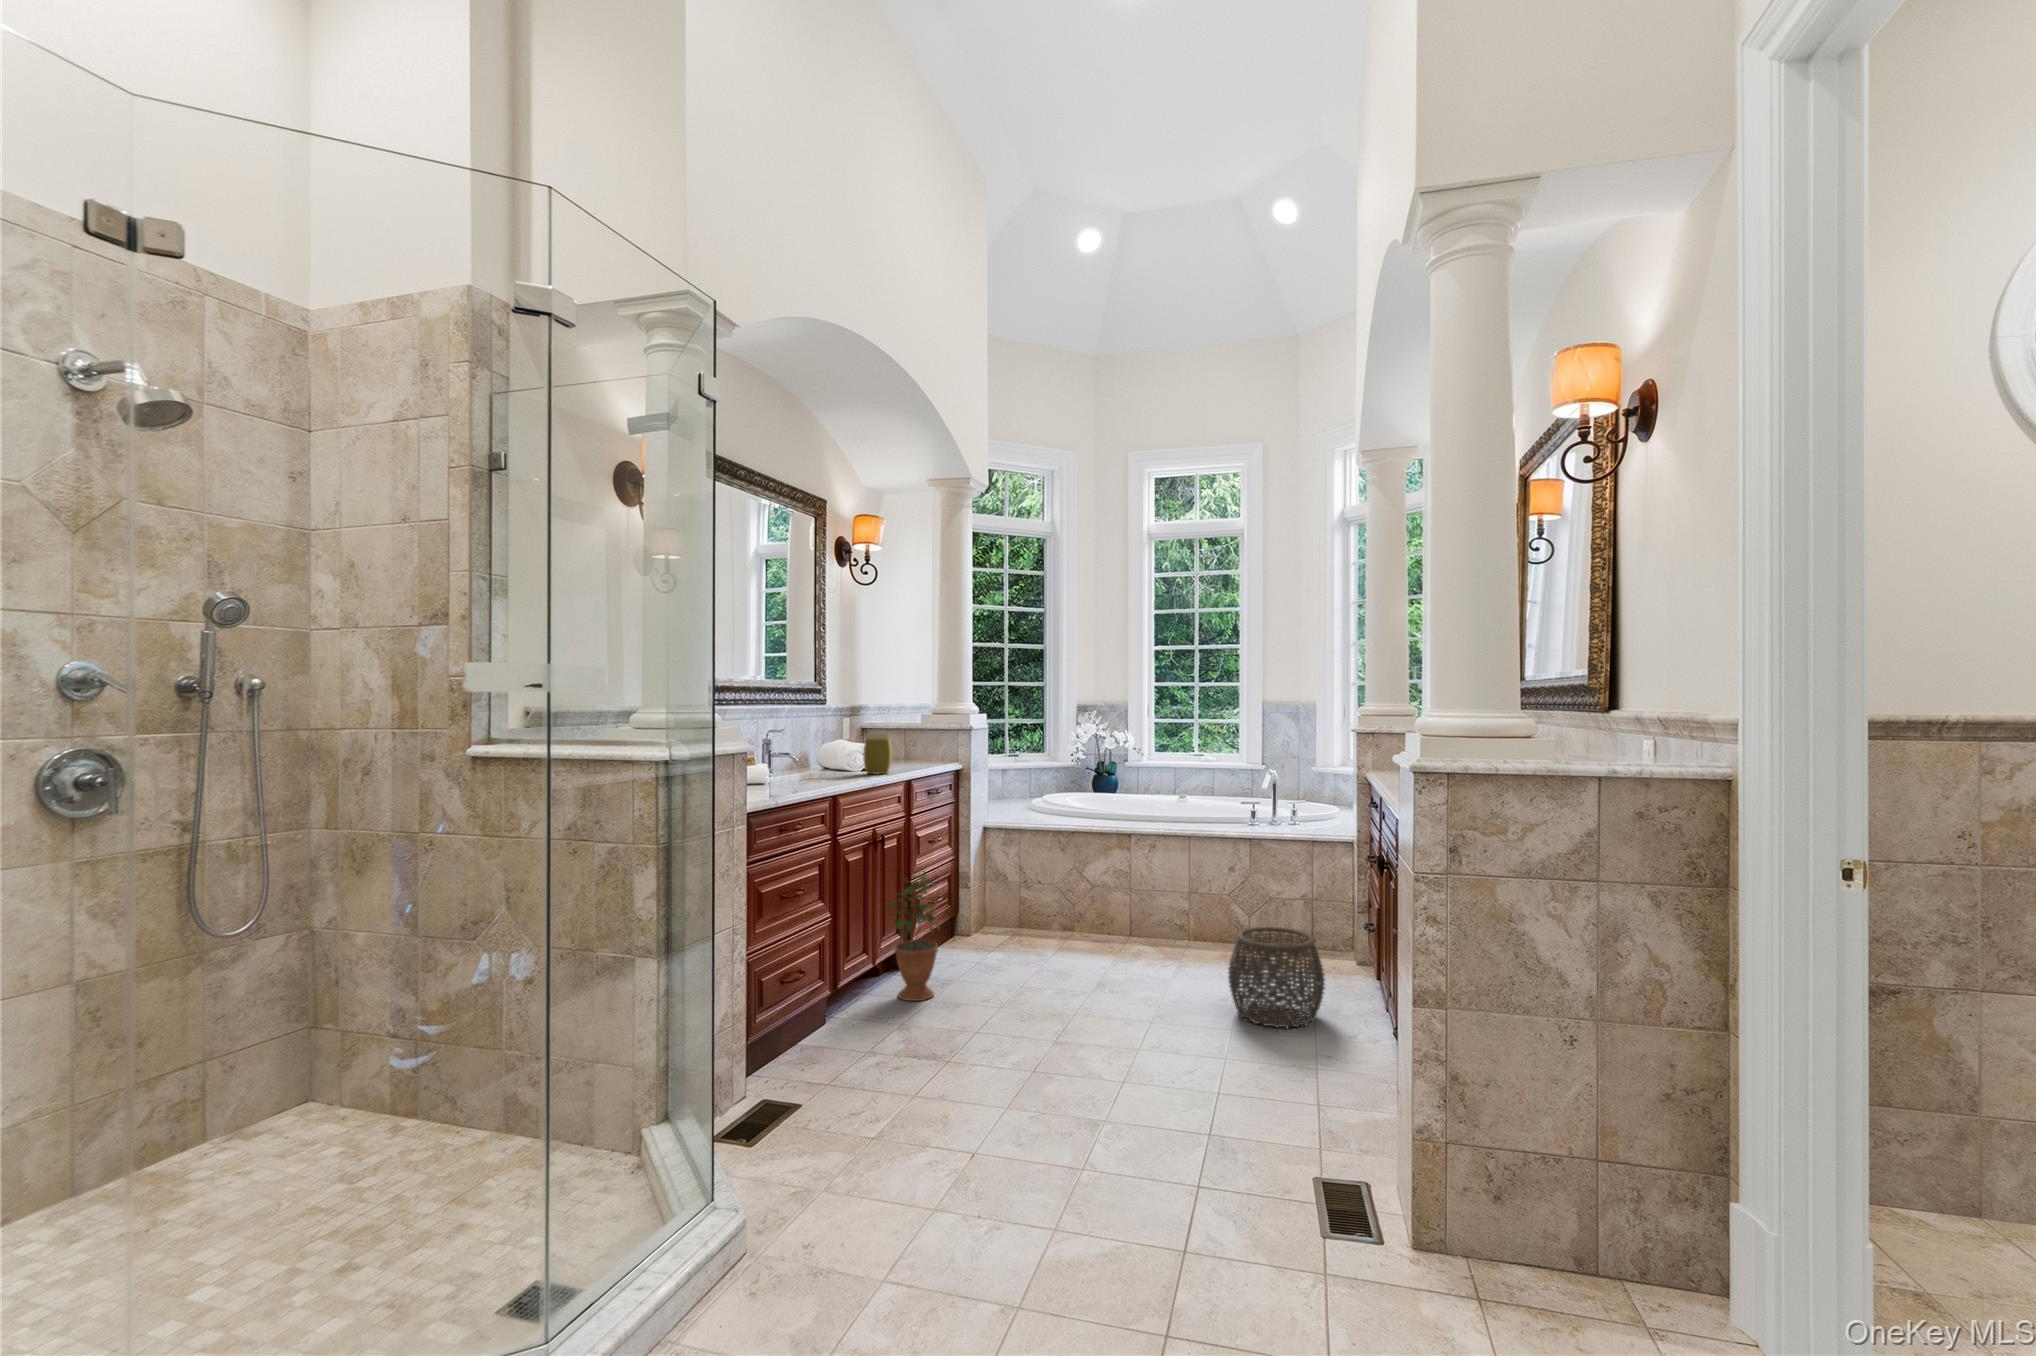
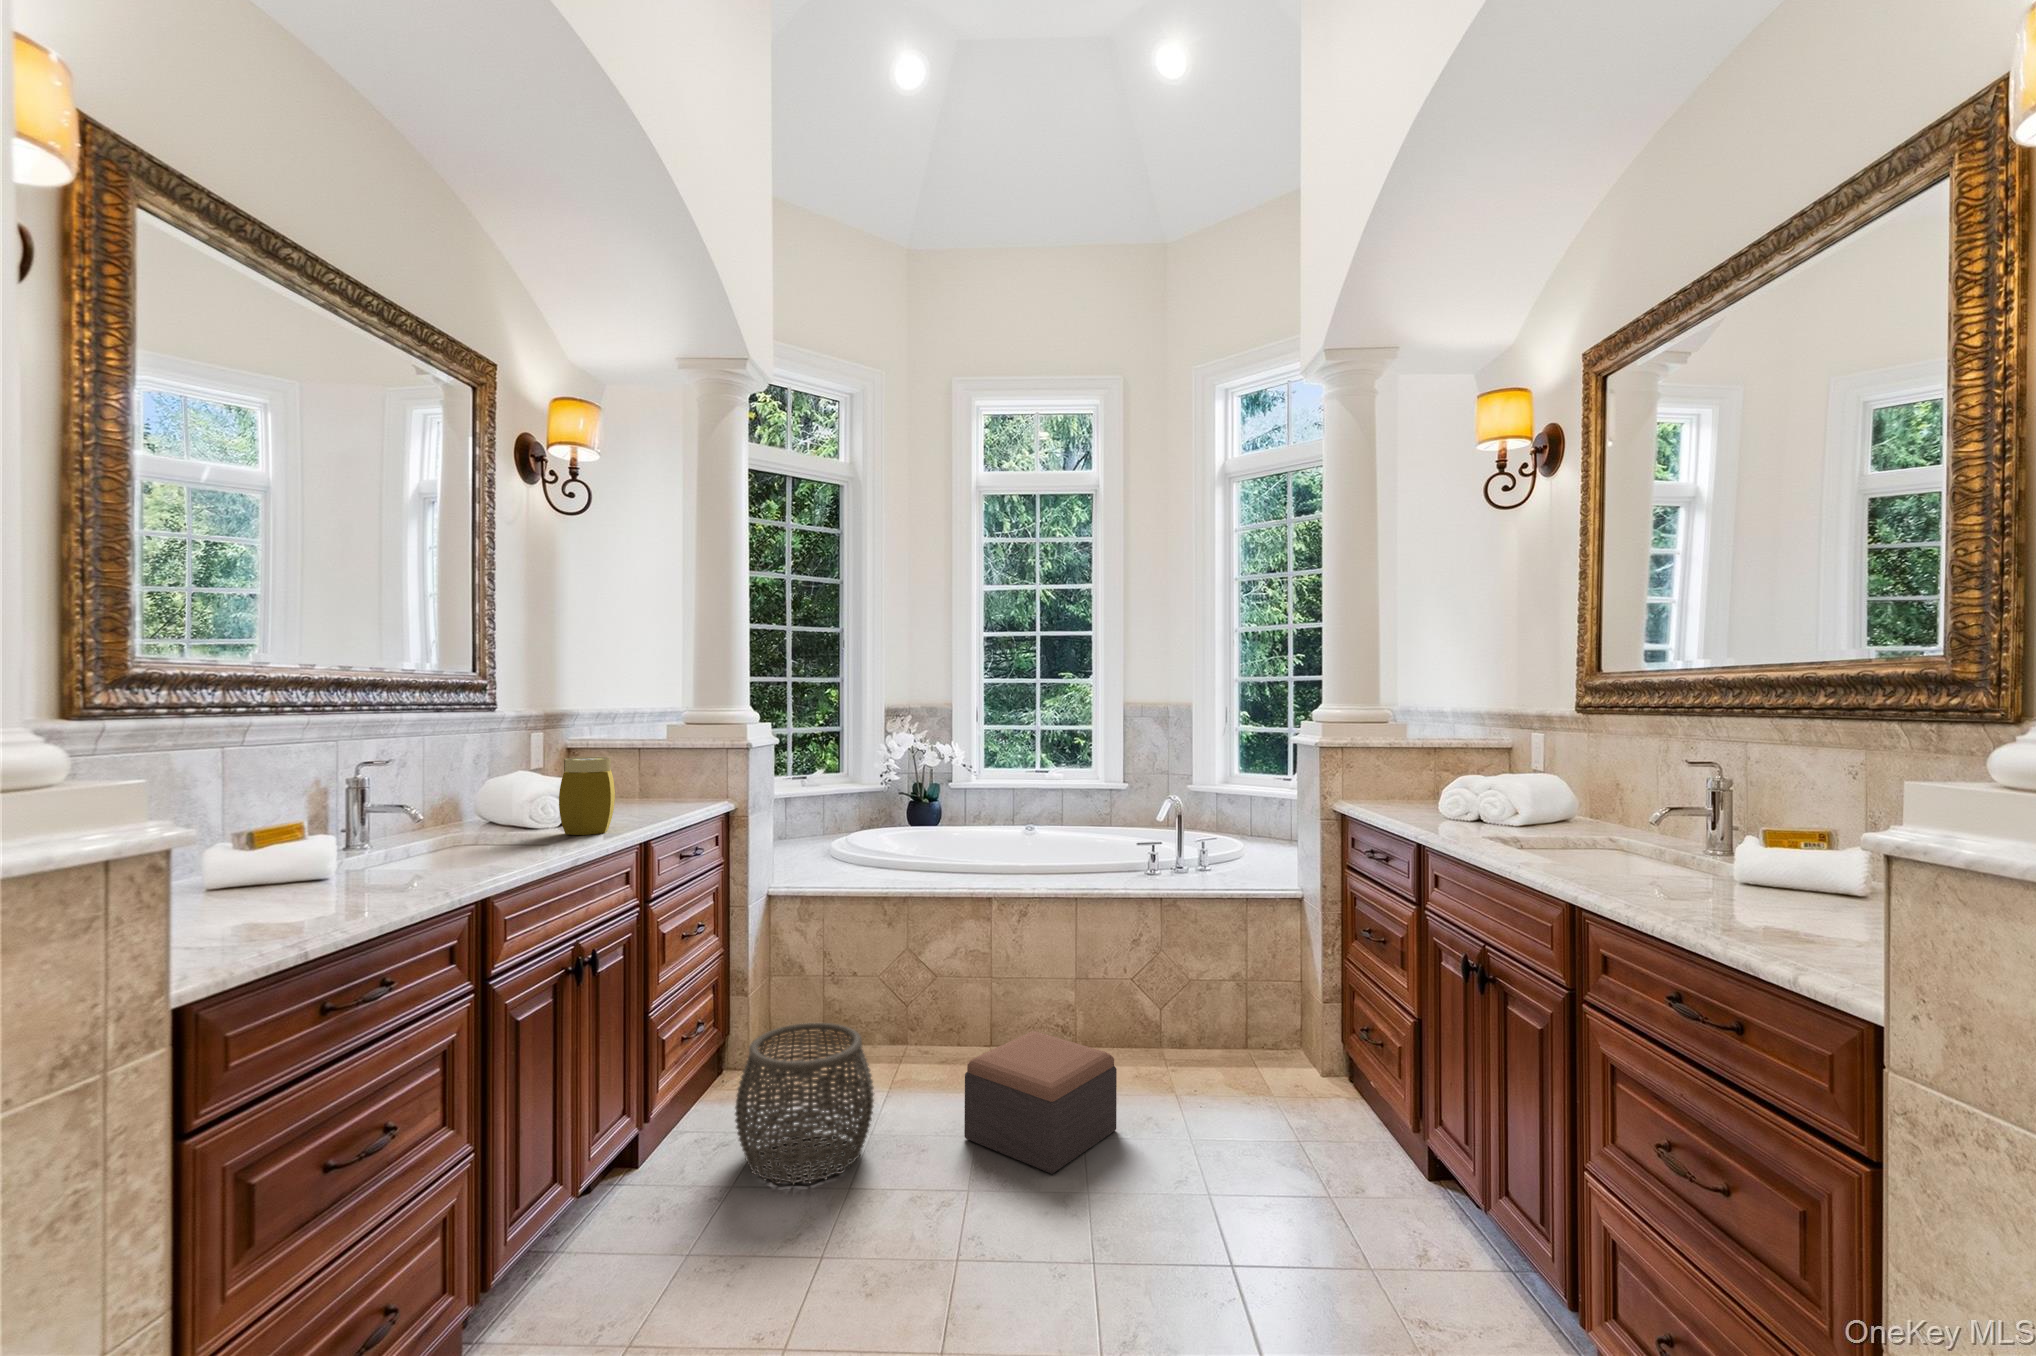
potted plant: present [887,871,939,1001] -> none [598,1006,706,1271]
footstool: none [1094,915,1192,990] -> present [964,1031,1117,1174]
woven basket: present [1228,927,1325,1028] -> present [735,1023,874,1186]

